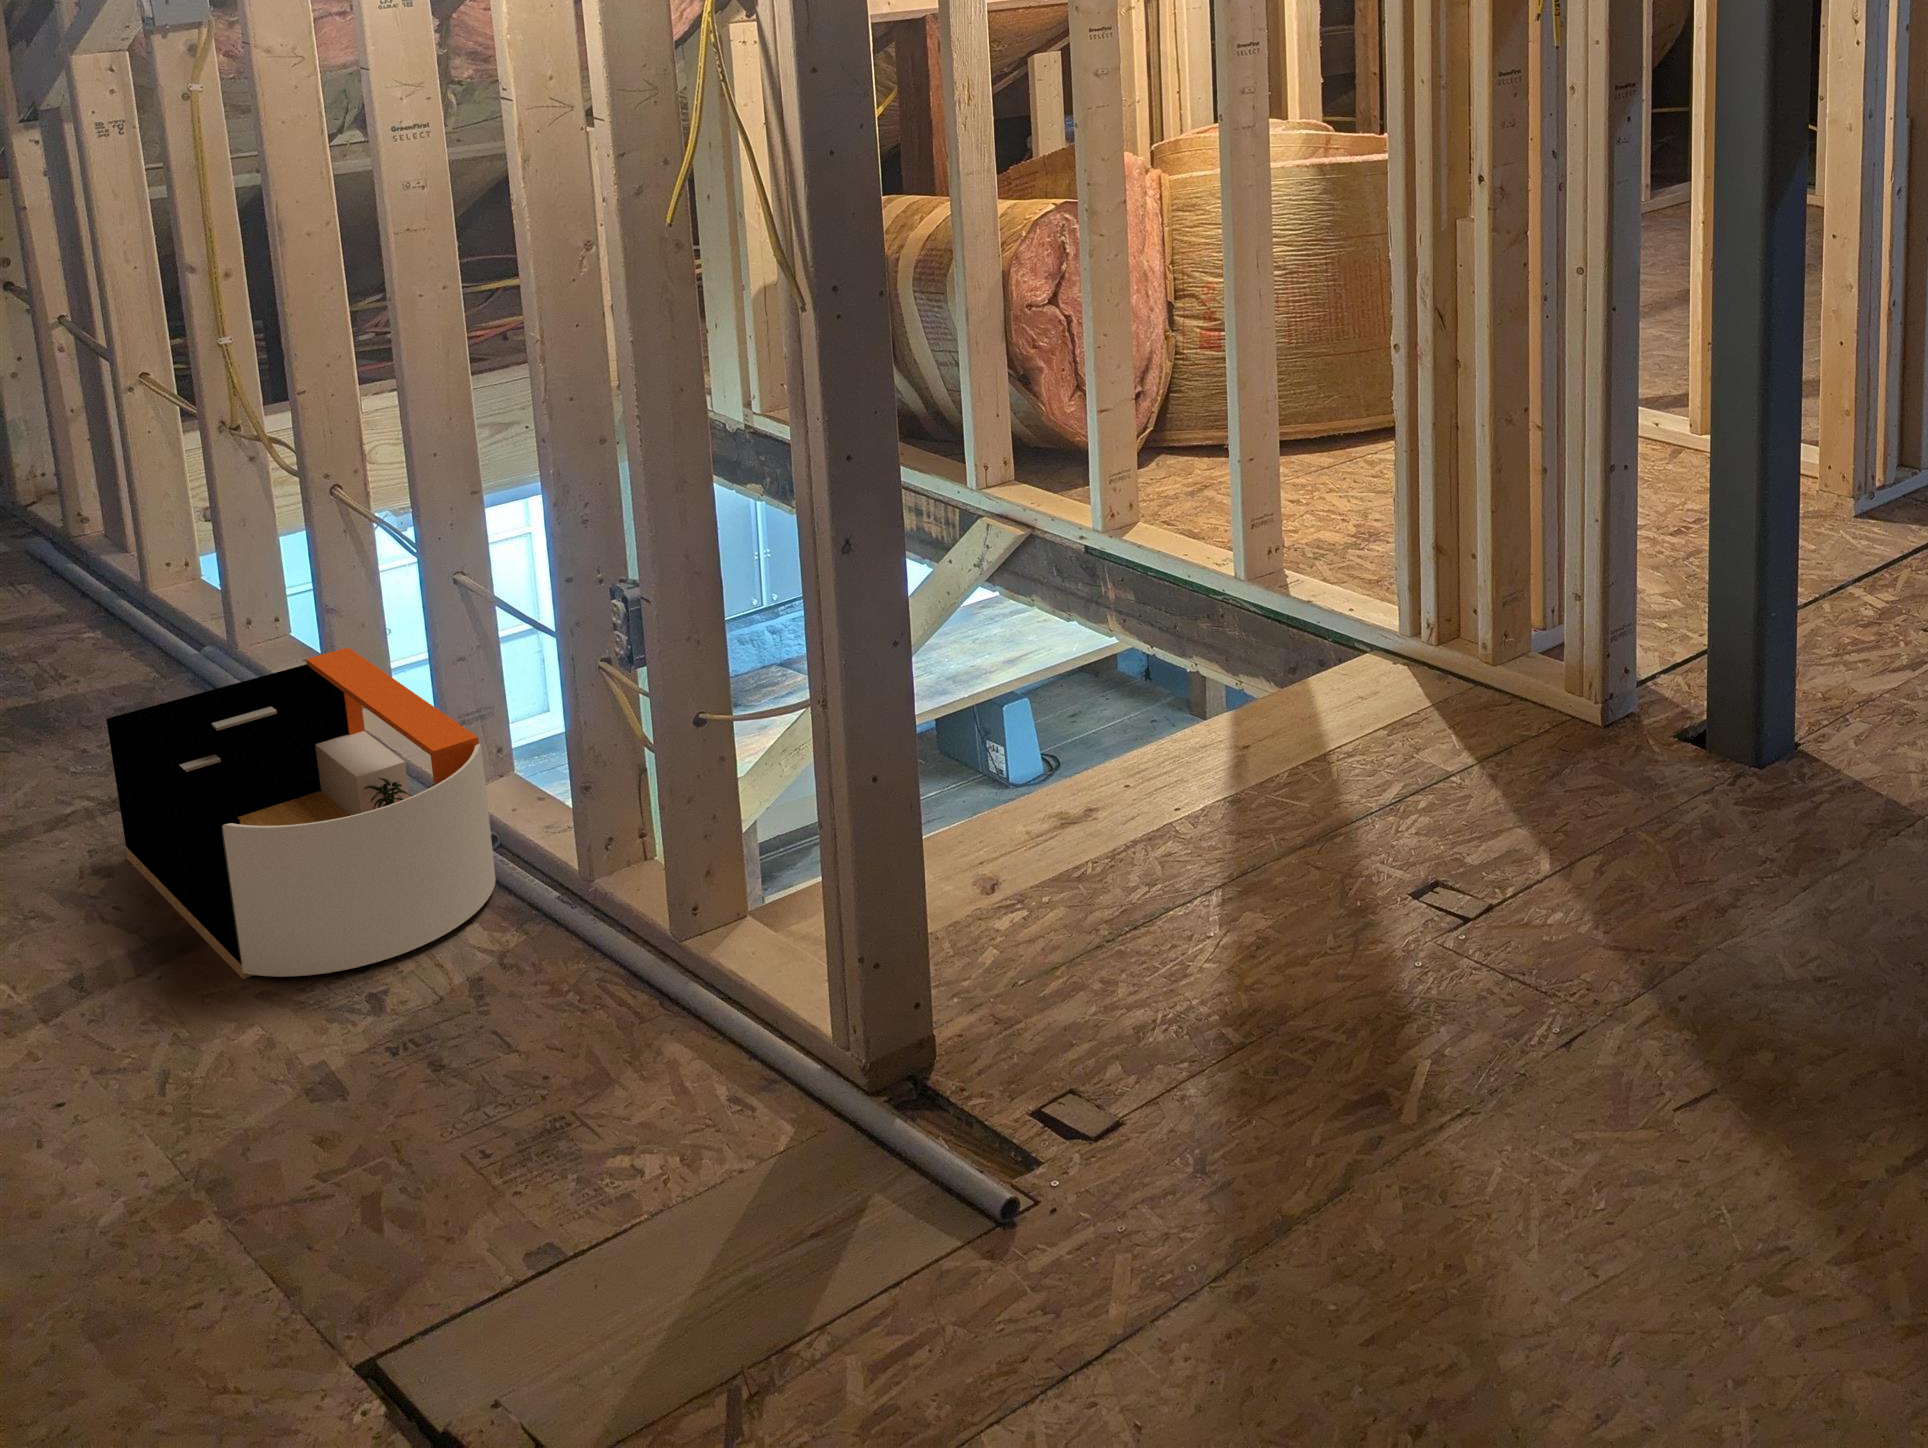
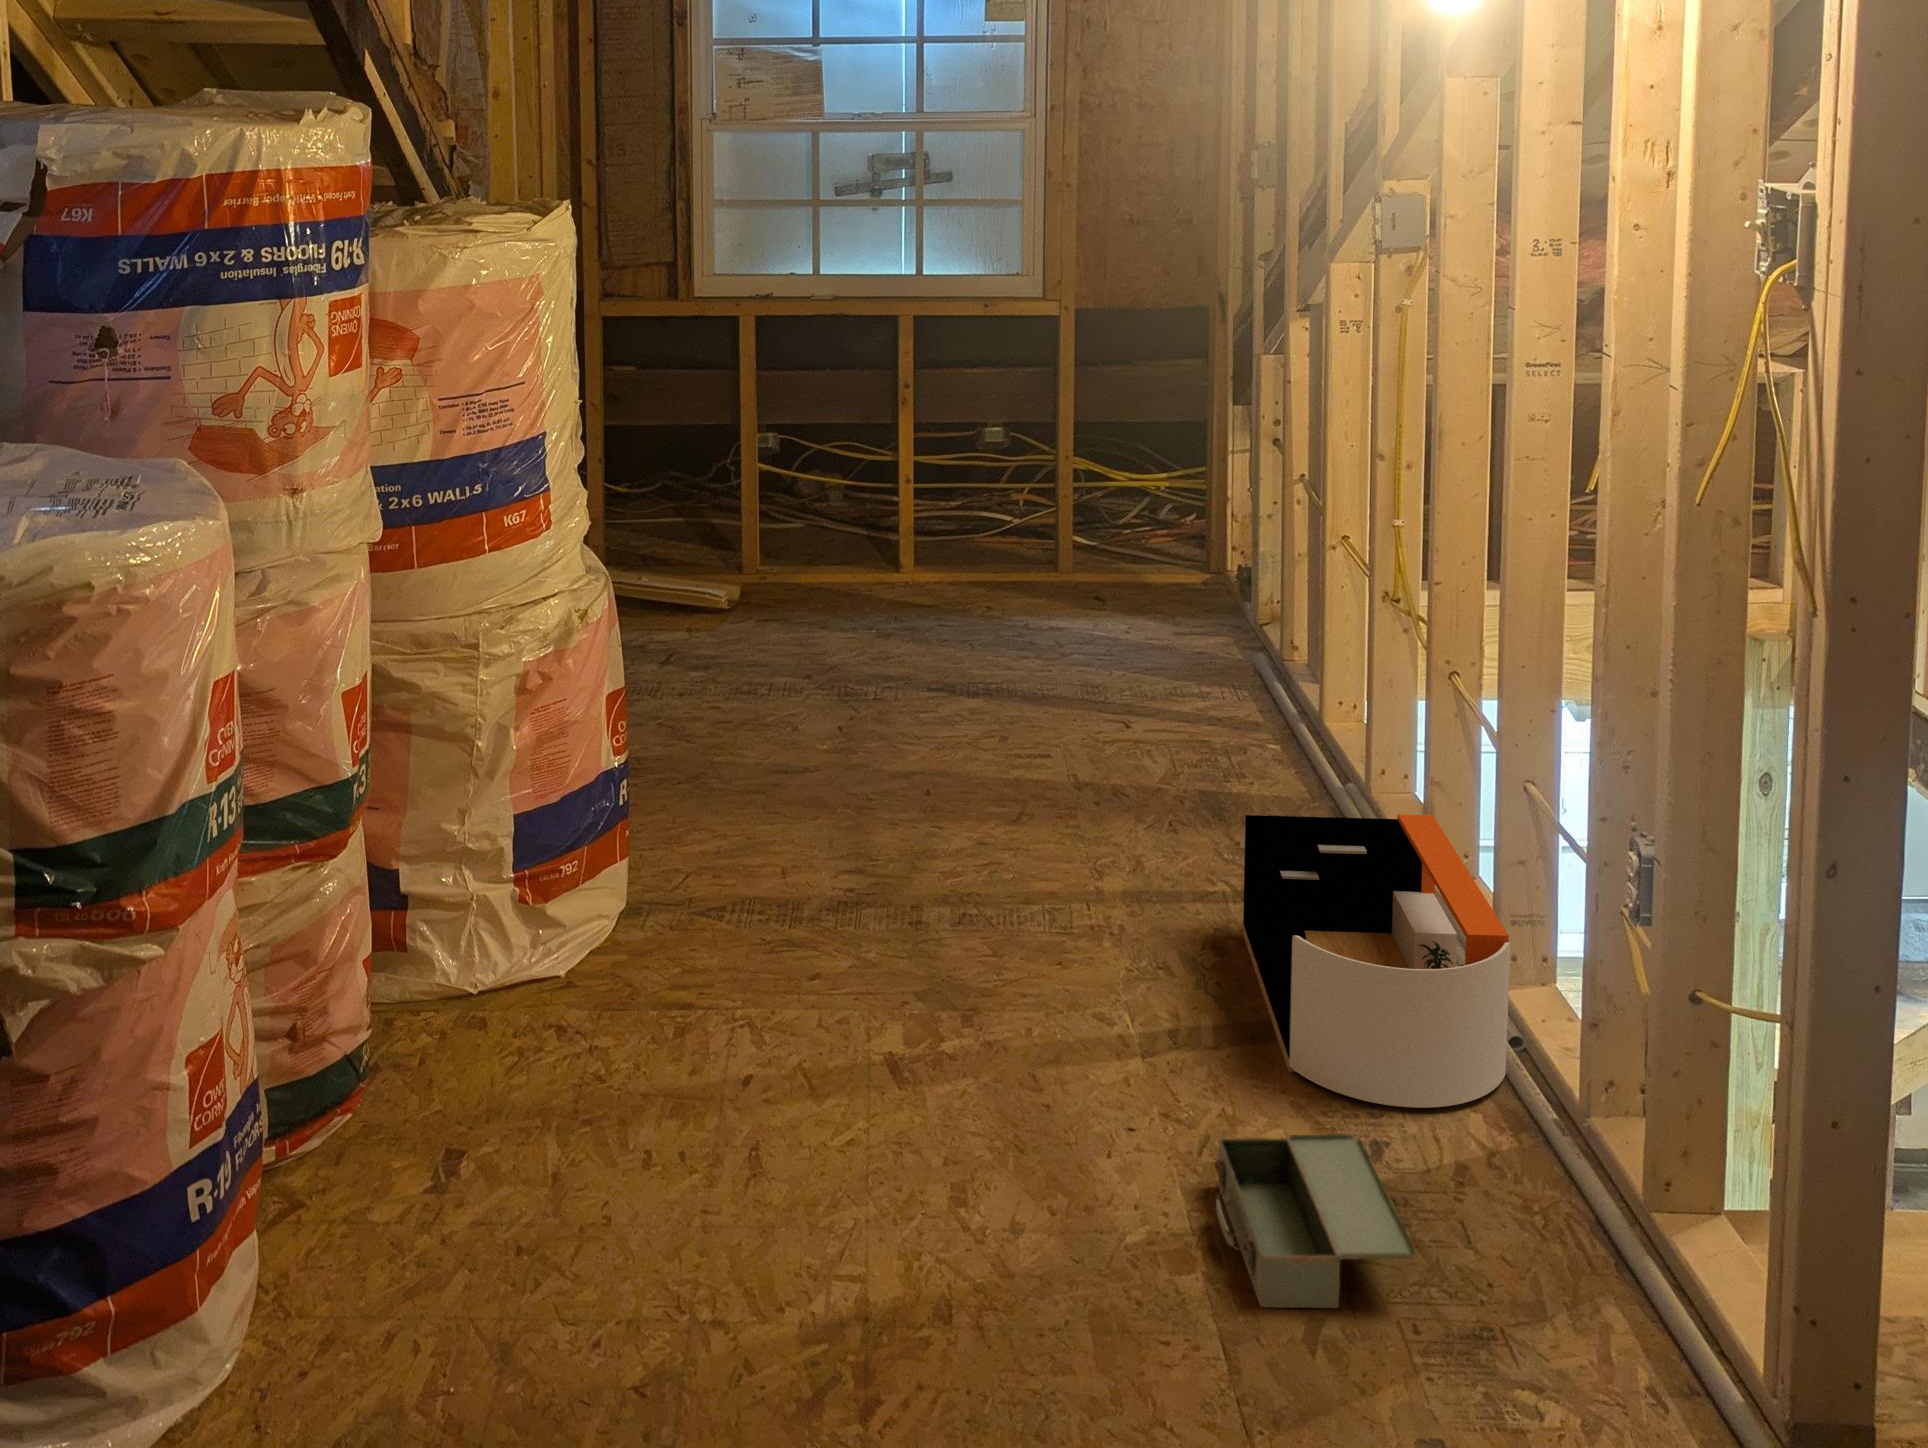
toolbox: none [188,1003,469,1229] -> present [1215,1134,1416,1308]

